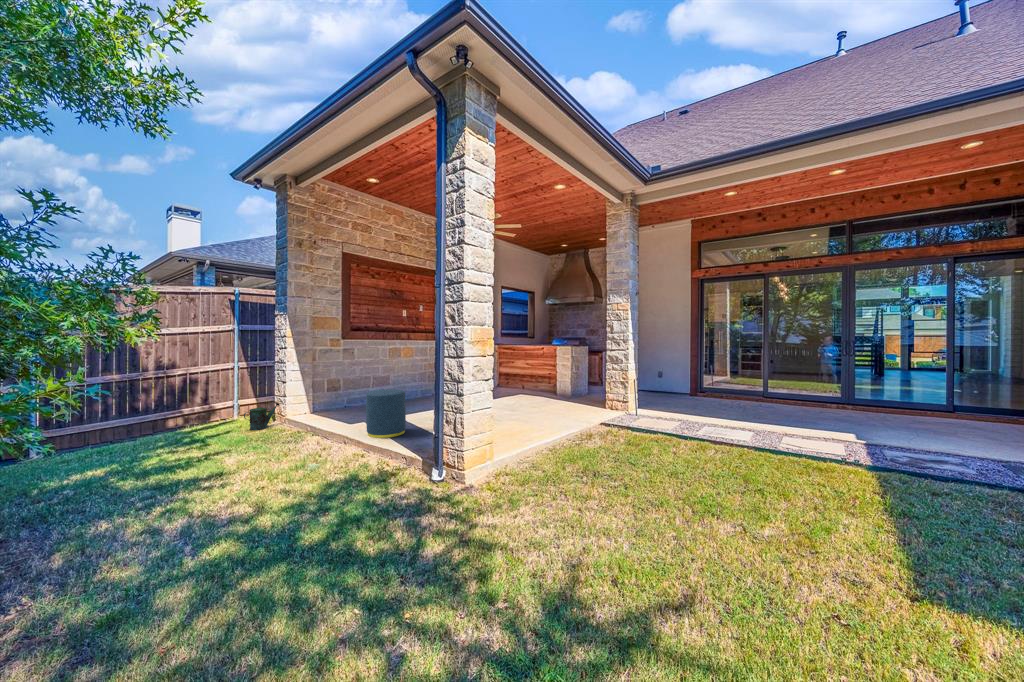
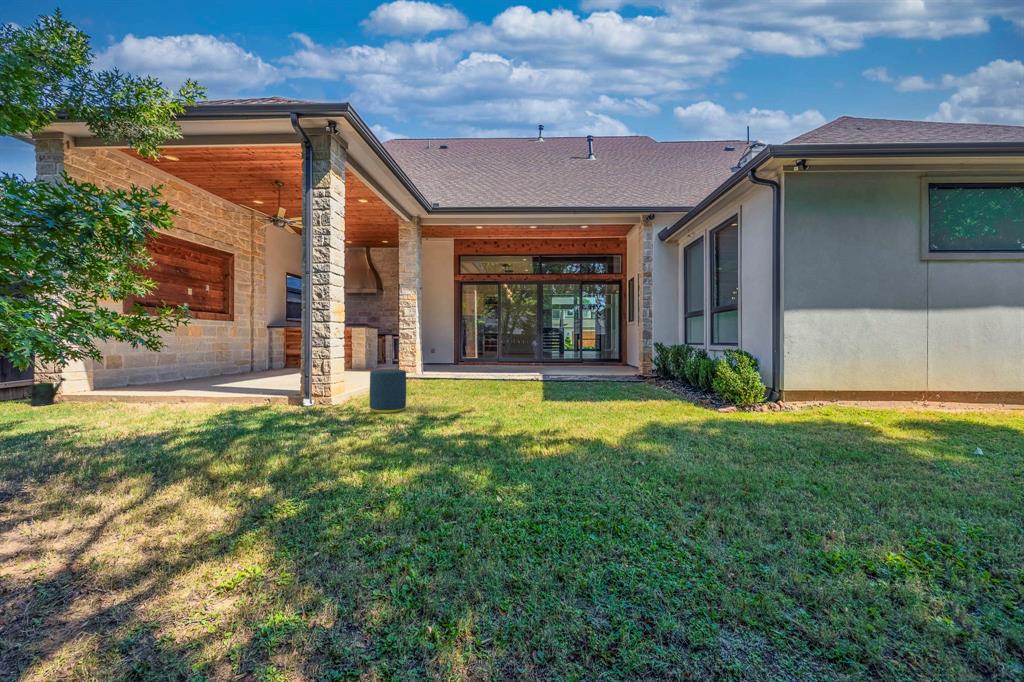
ottoman: present [366,389,406,438] -> present [370,369,406,413]

